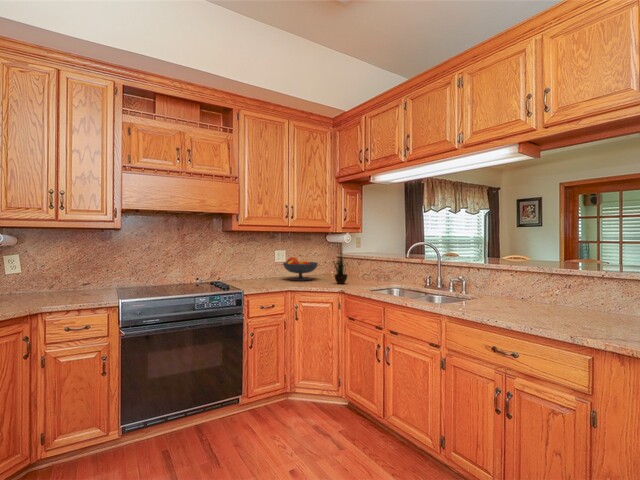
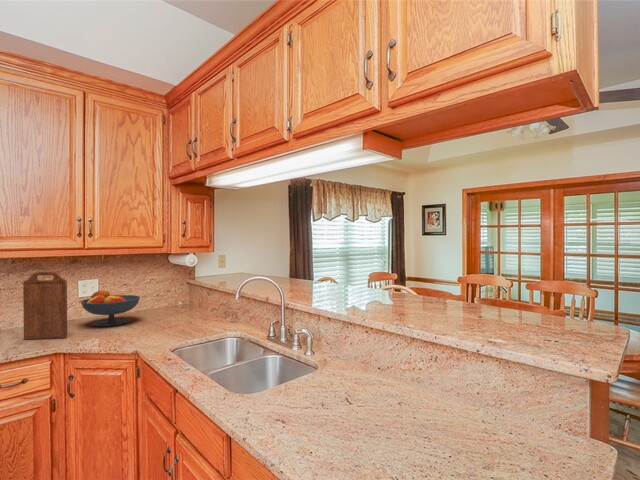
cutting board: none [260,241,285,284] -> present [23,272,67,339]
potted plant: present [333,252,347,284] -> none [144,269,179,330]

